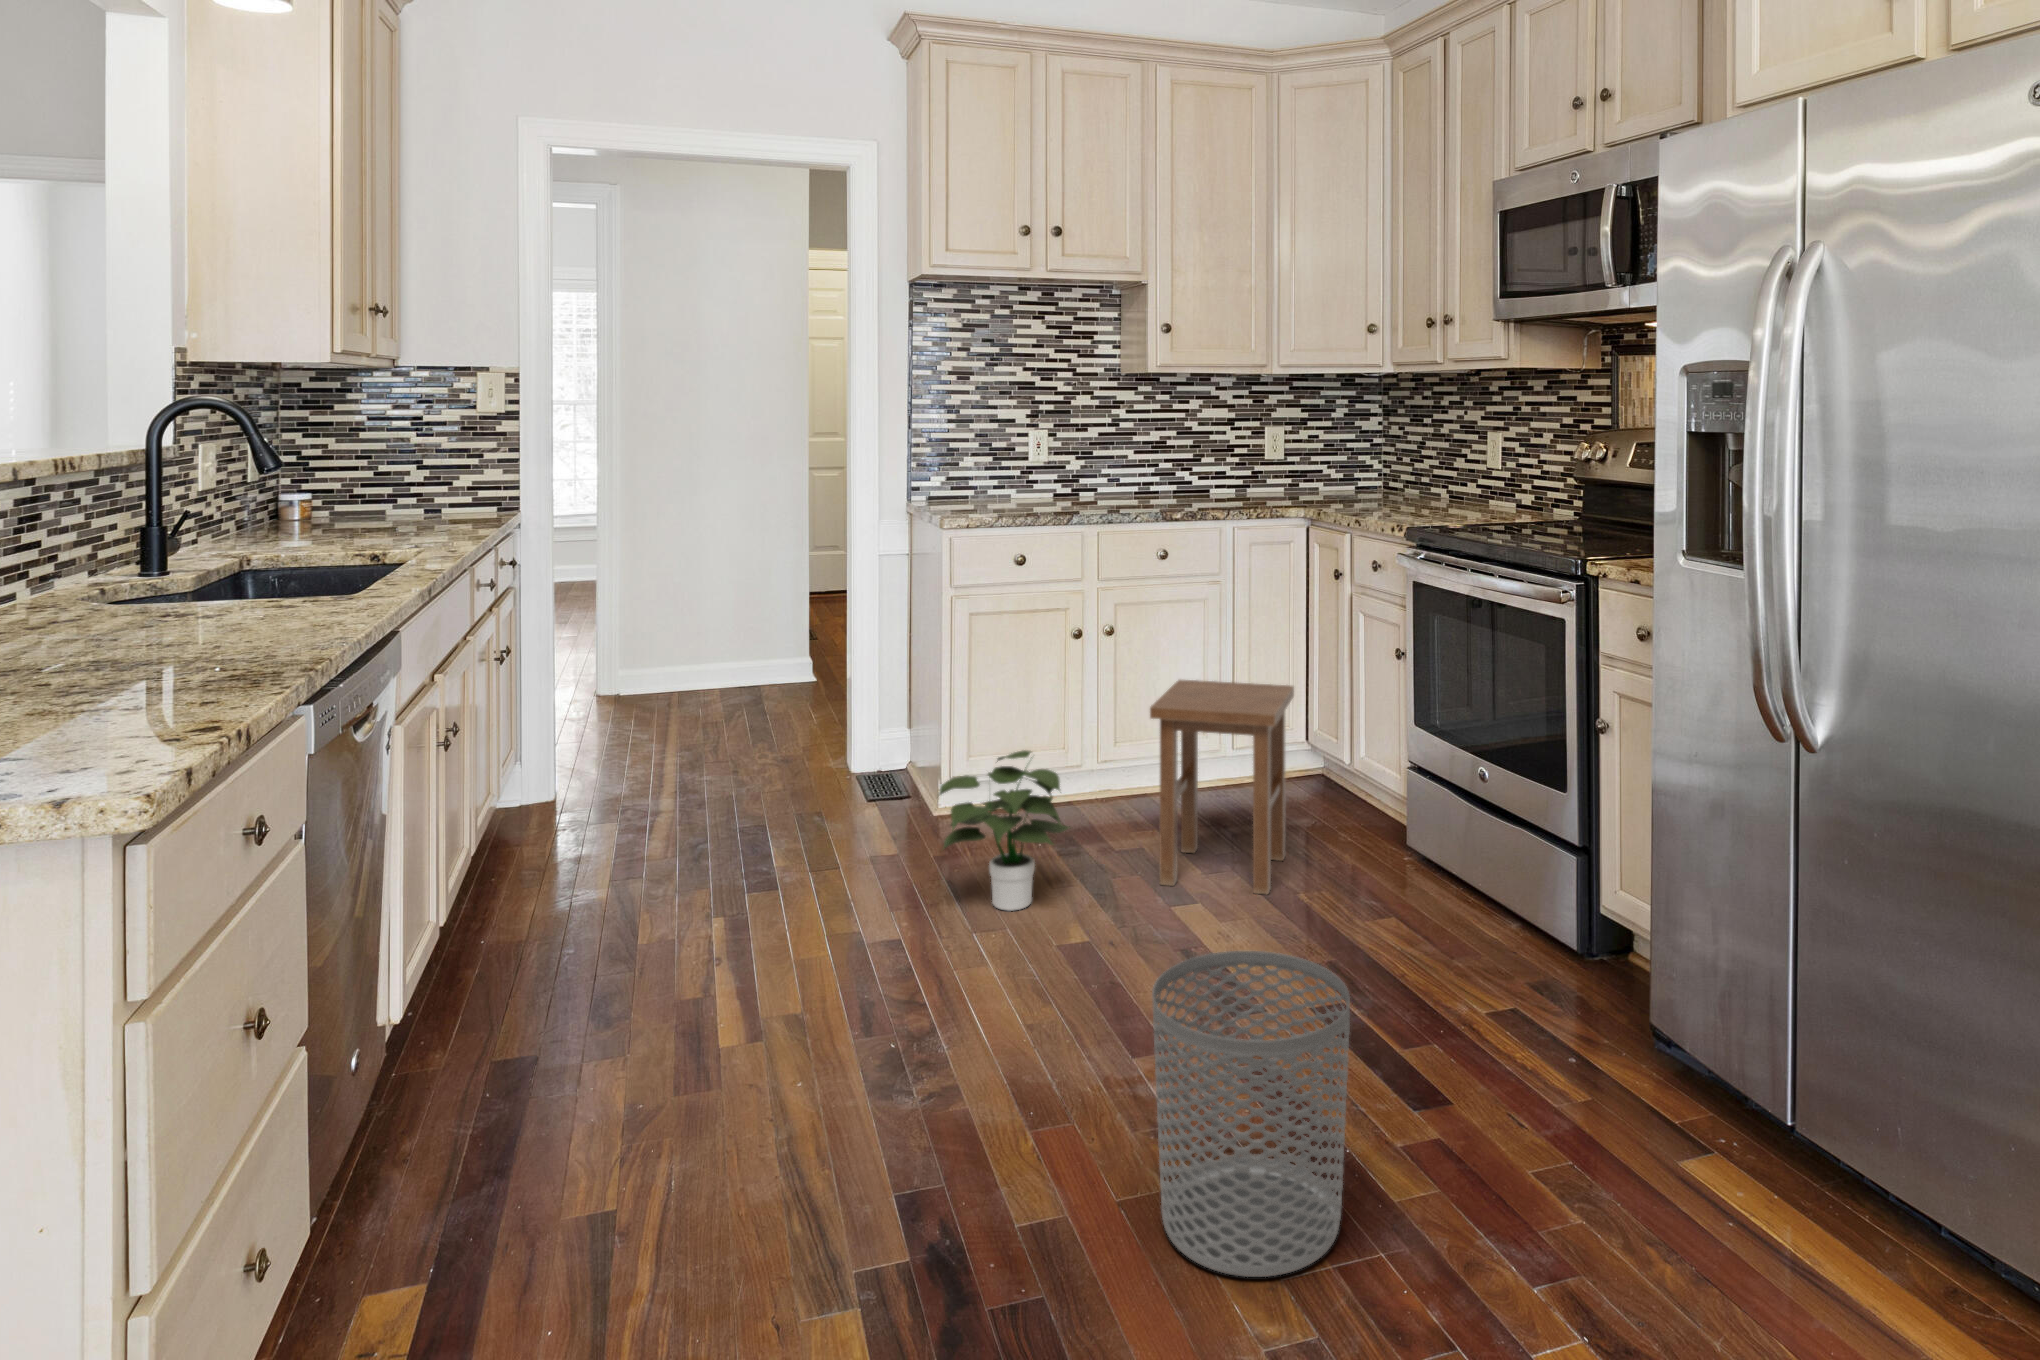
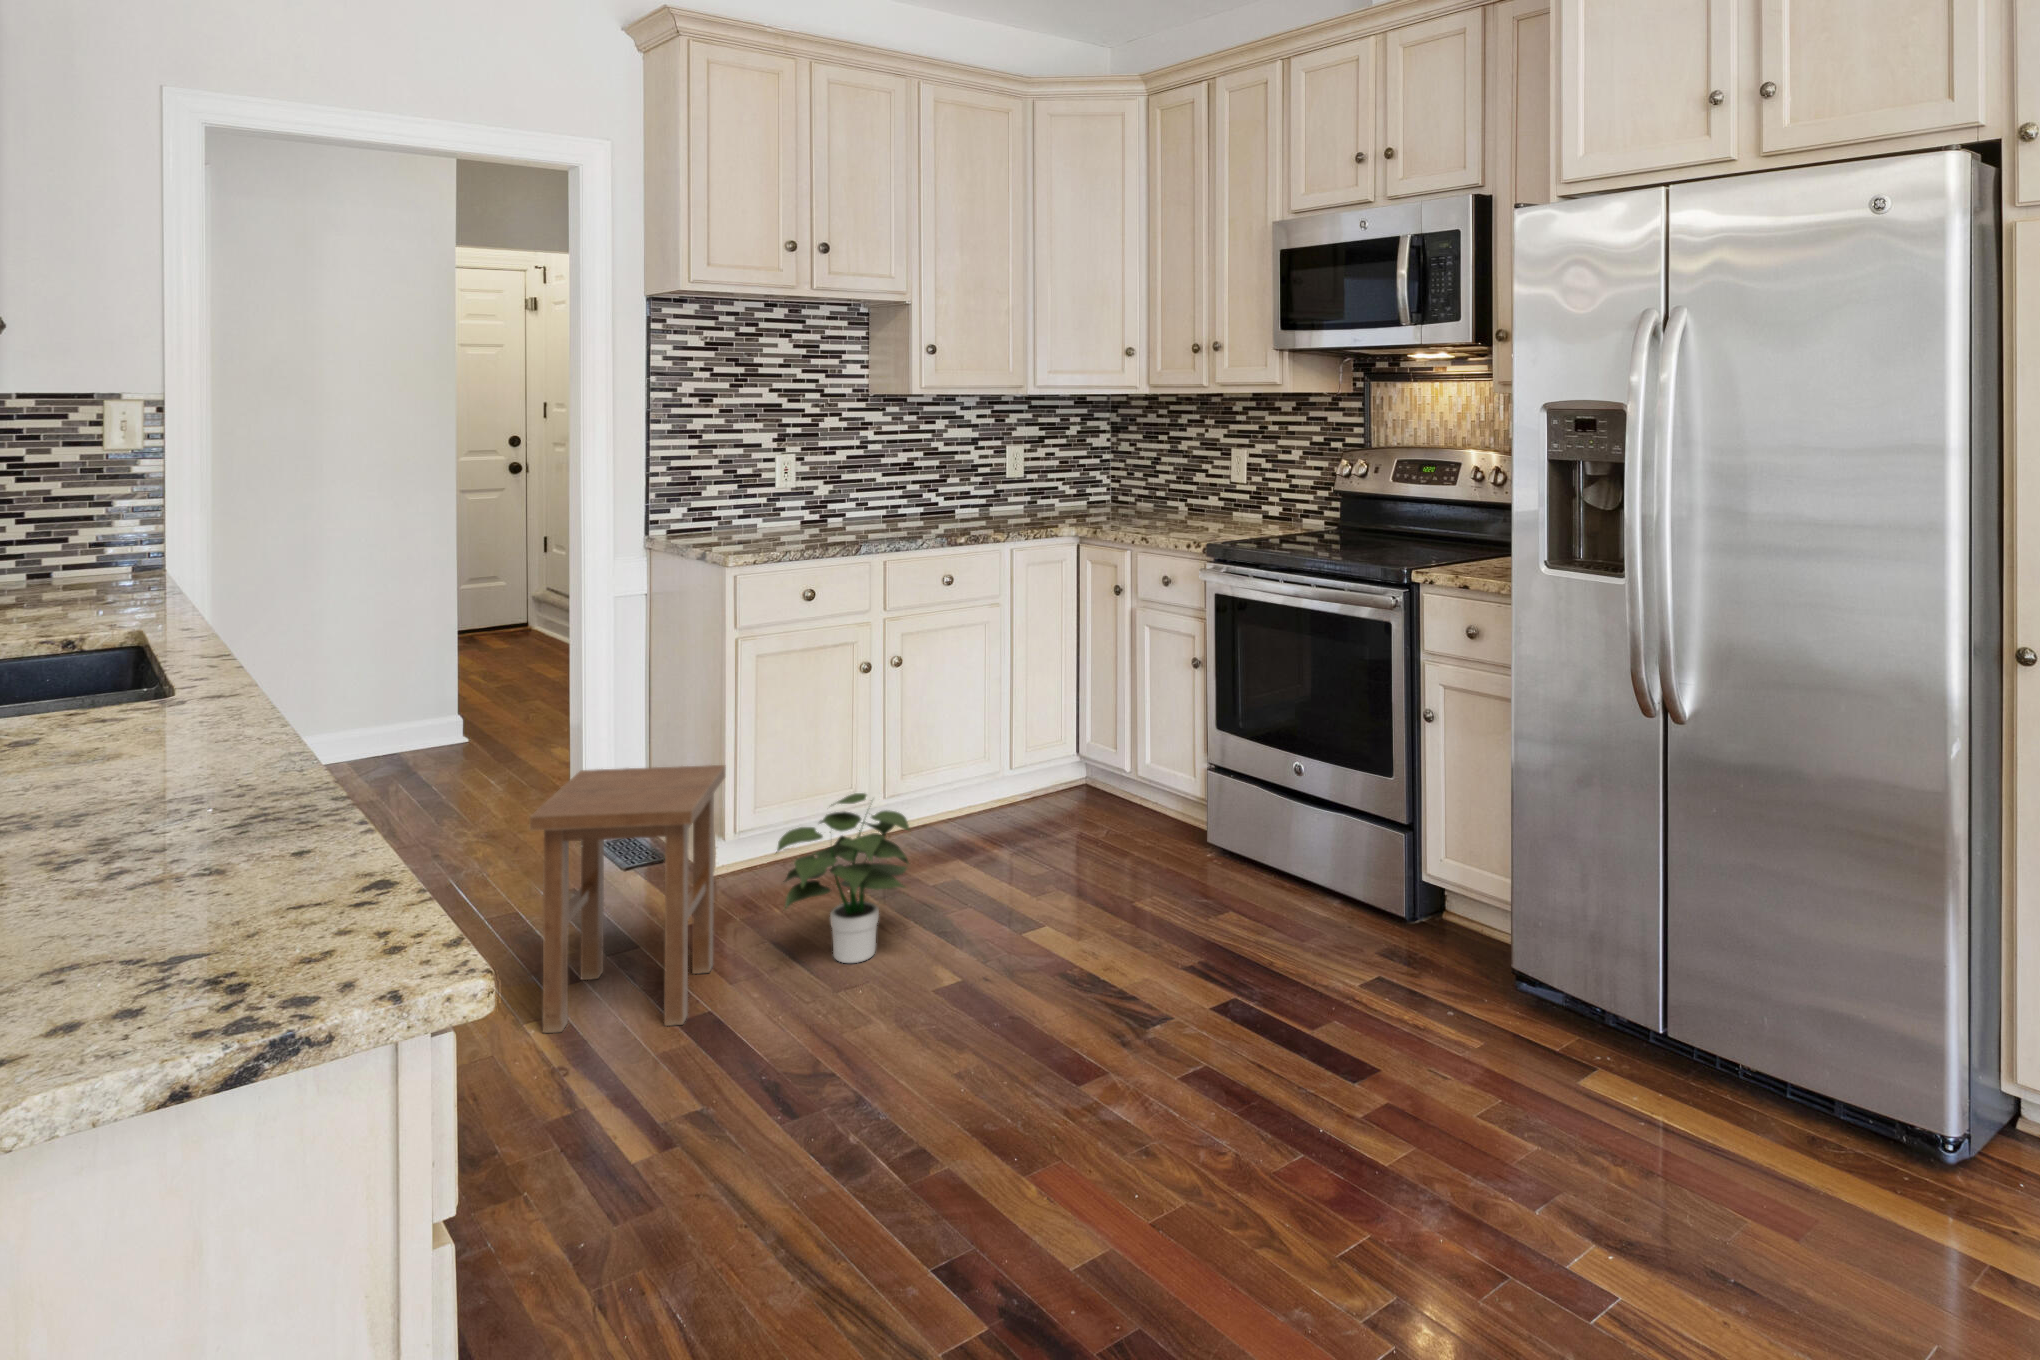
stool: present [1150,680,1294,895] -> present [530,765,725,1033]
waste bin: present [1152,951,1350,1277] -> none [1187,965,1376,1283]

